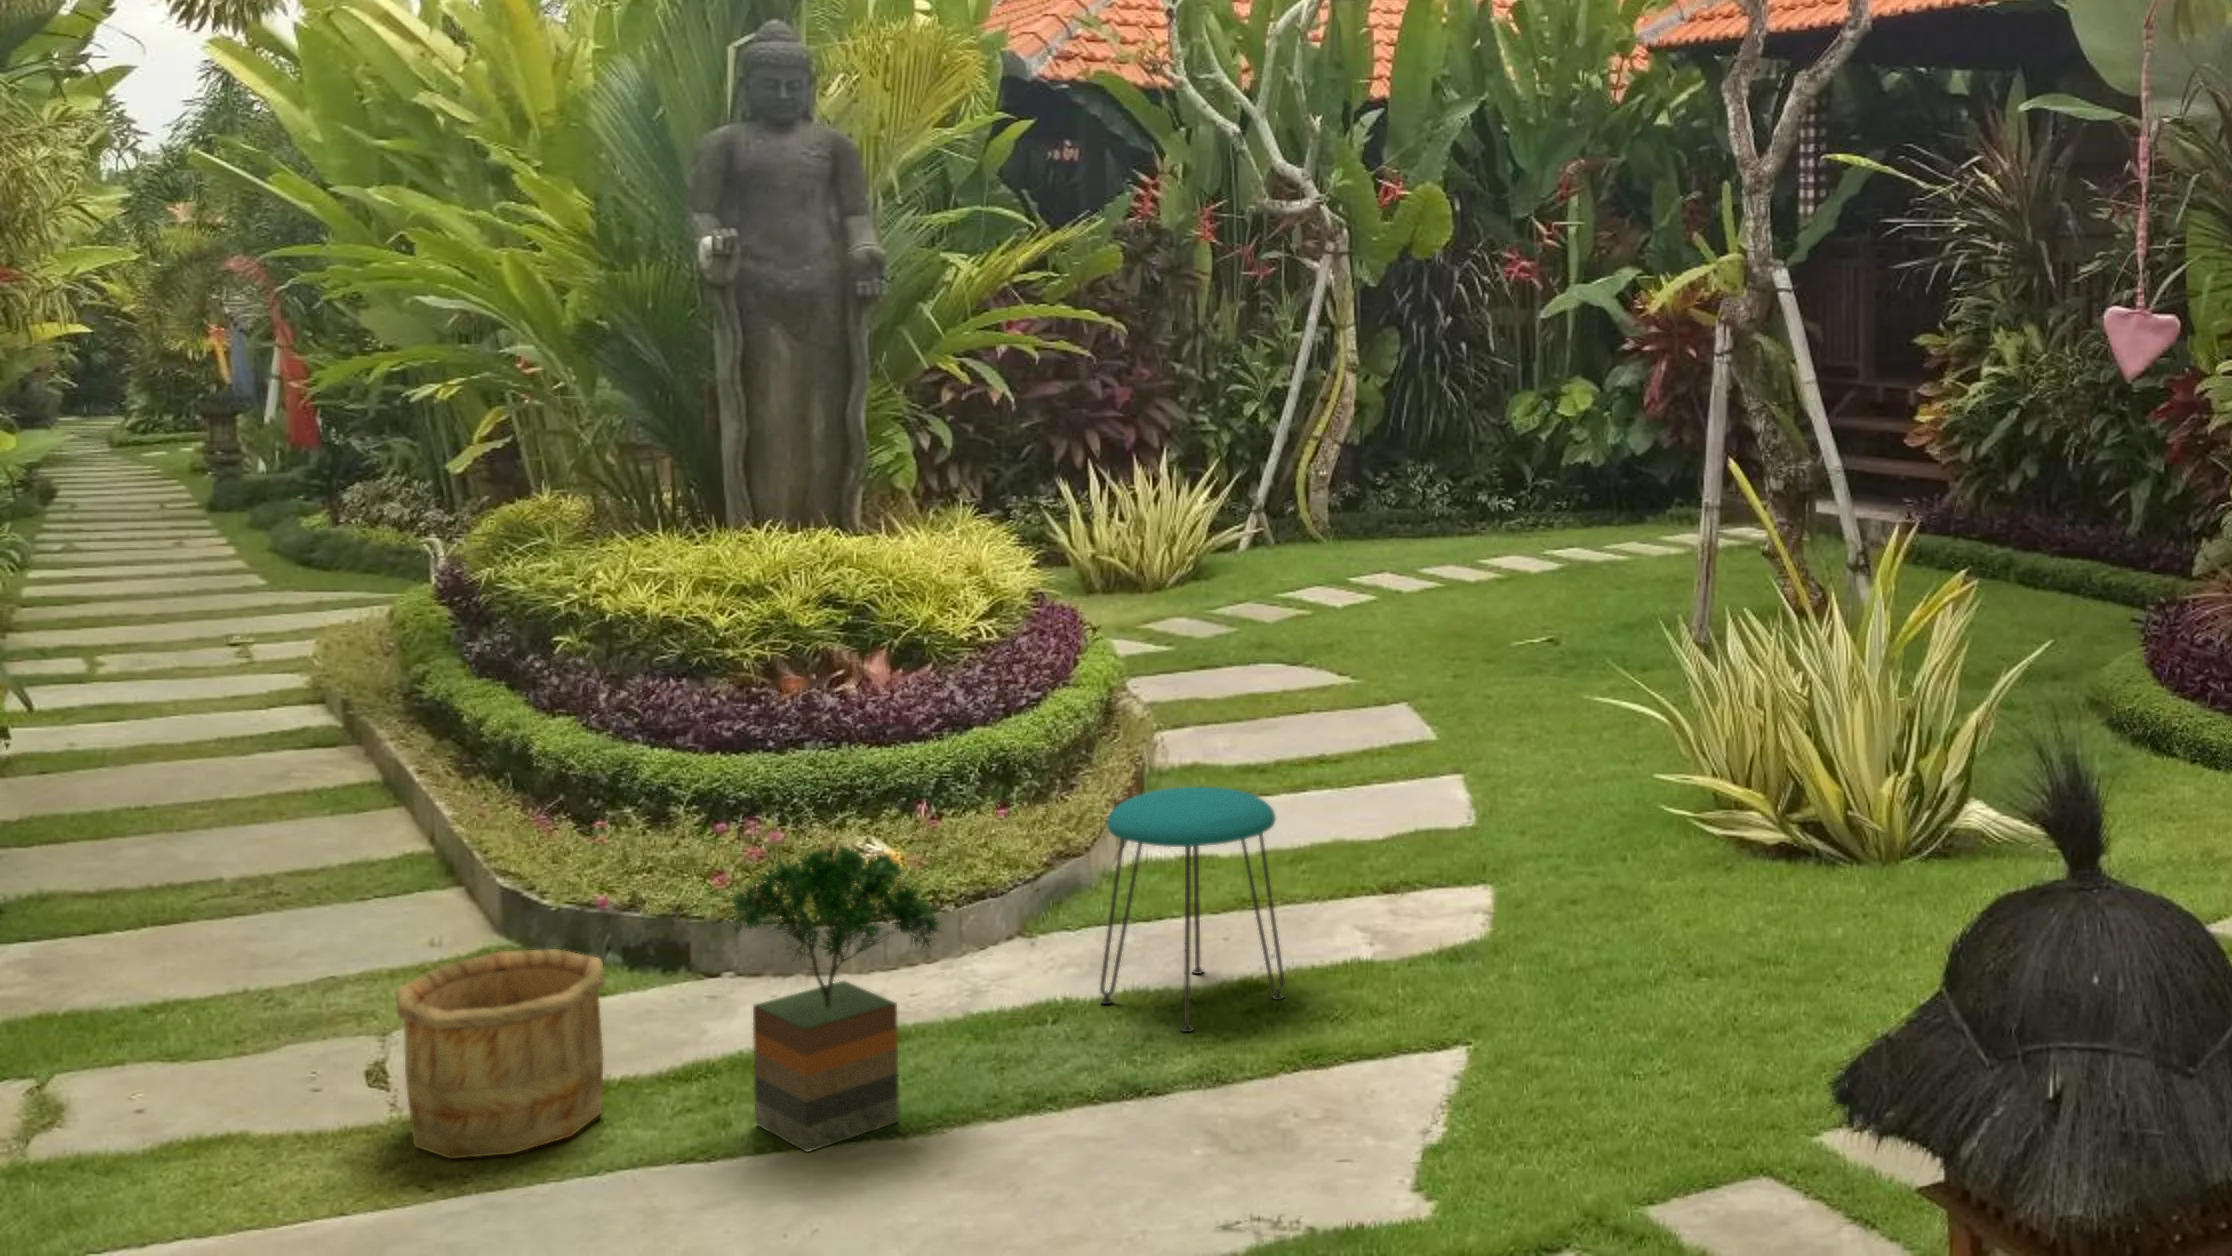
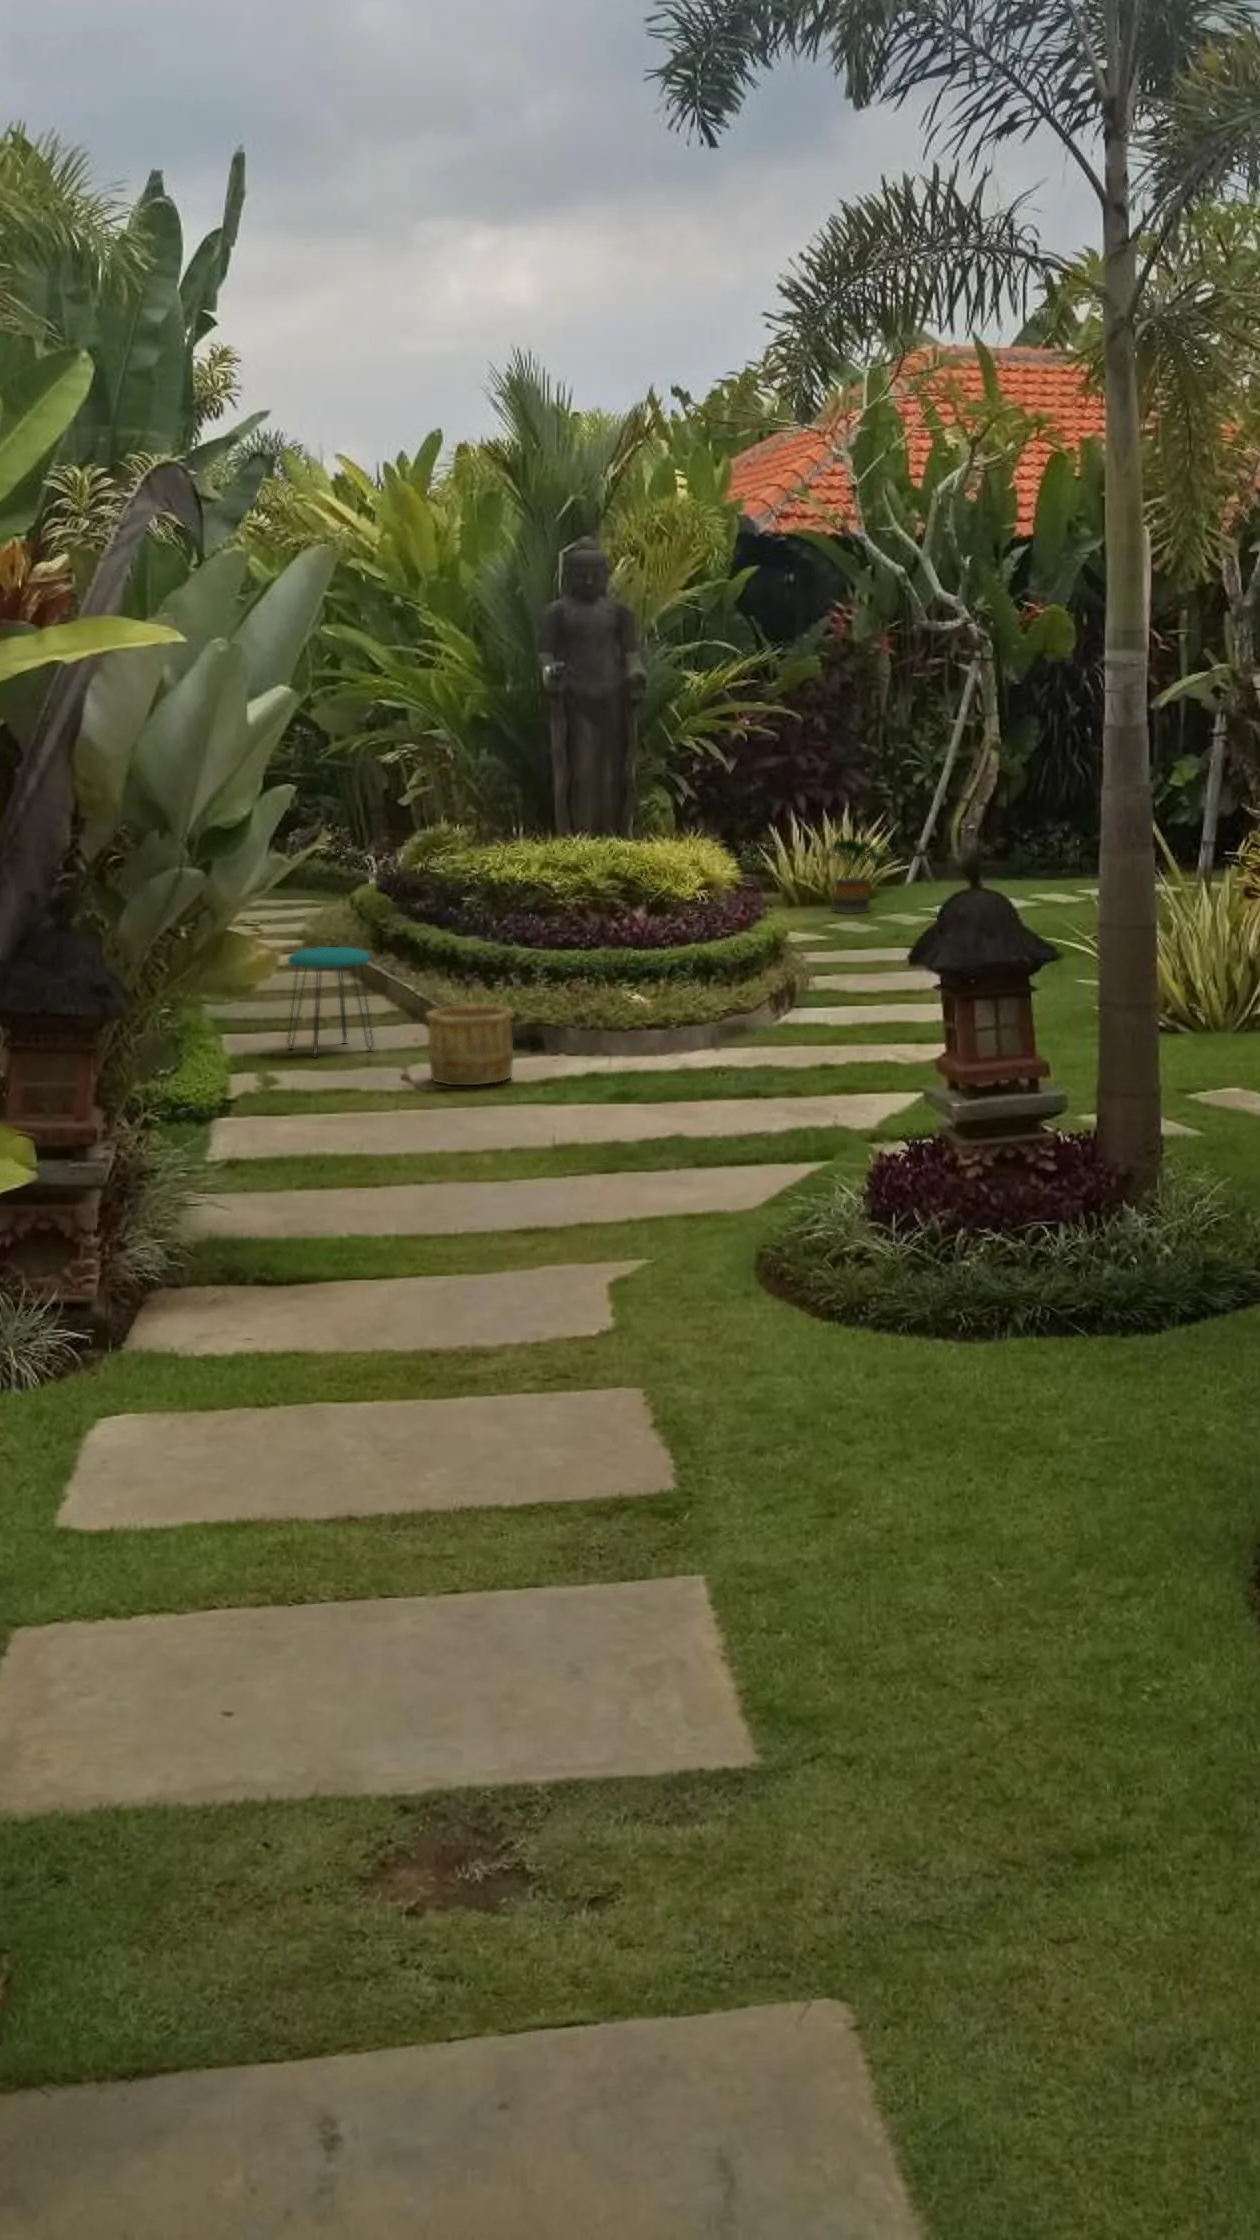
stool: present [1100,787,1285,1032] -> present [288,947,373,1058]
potted tree: present [731,847,942,1152] -> present [827,839,879,914]

